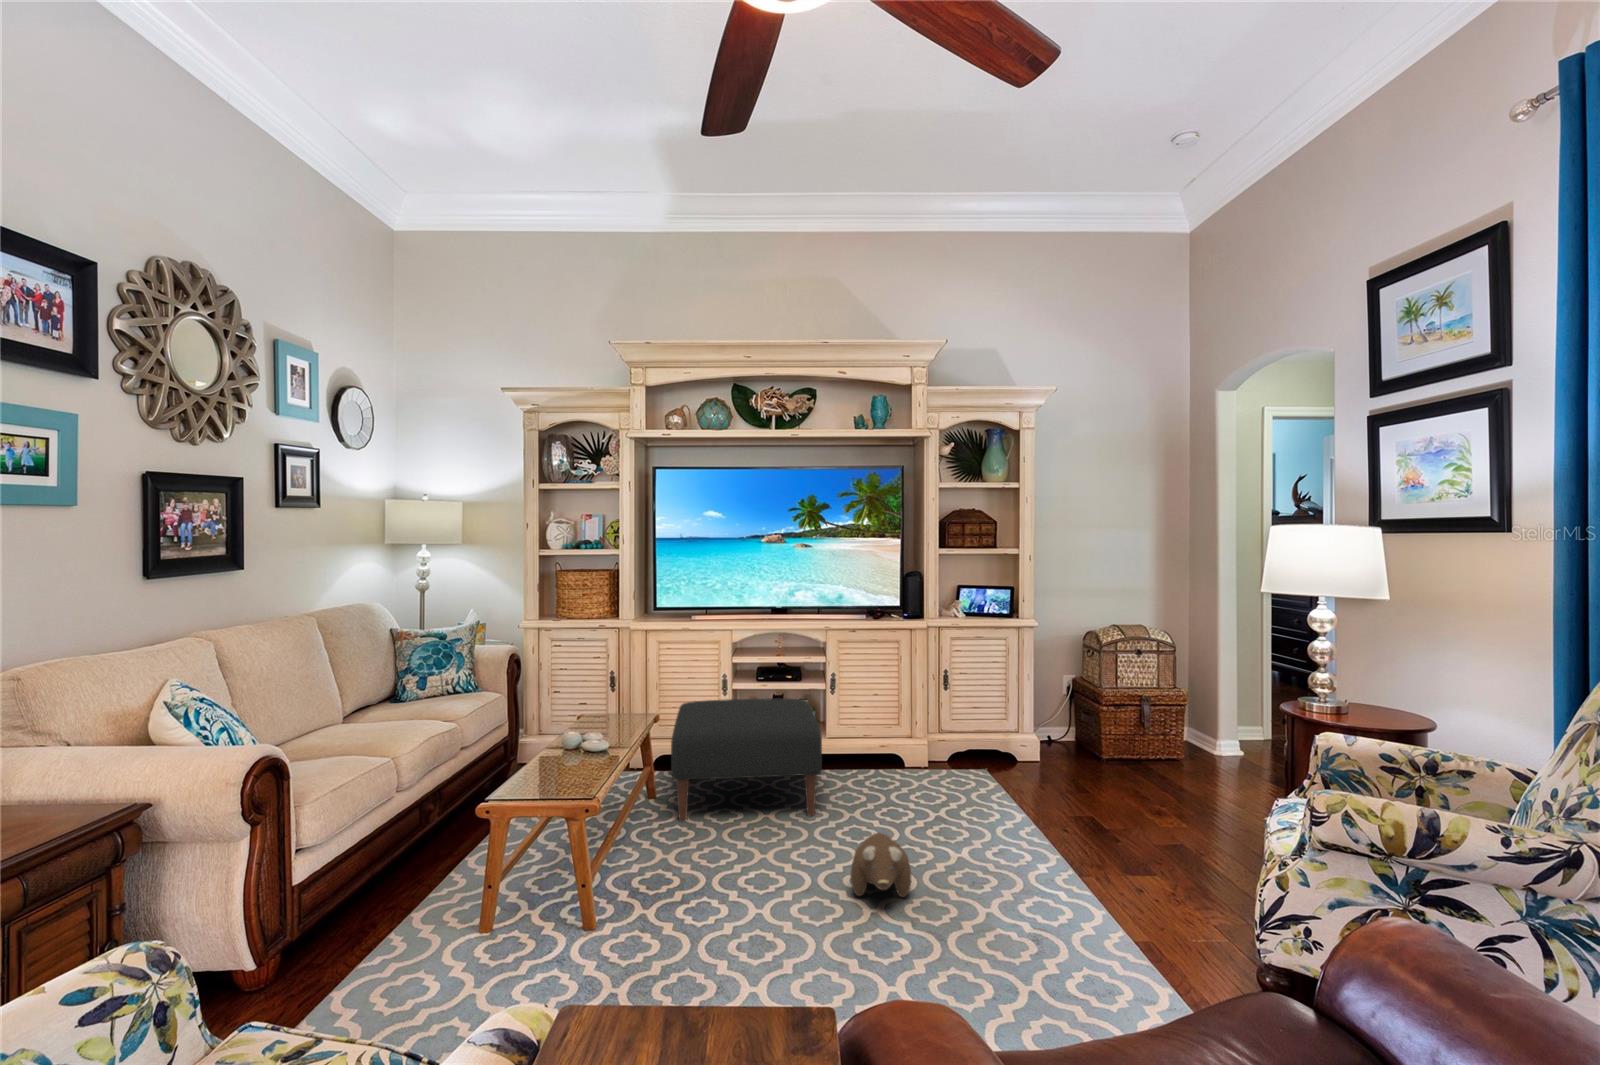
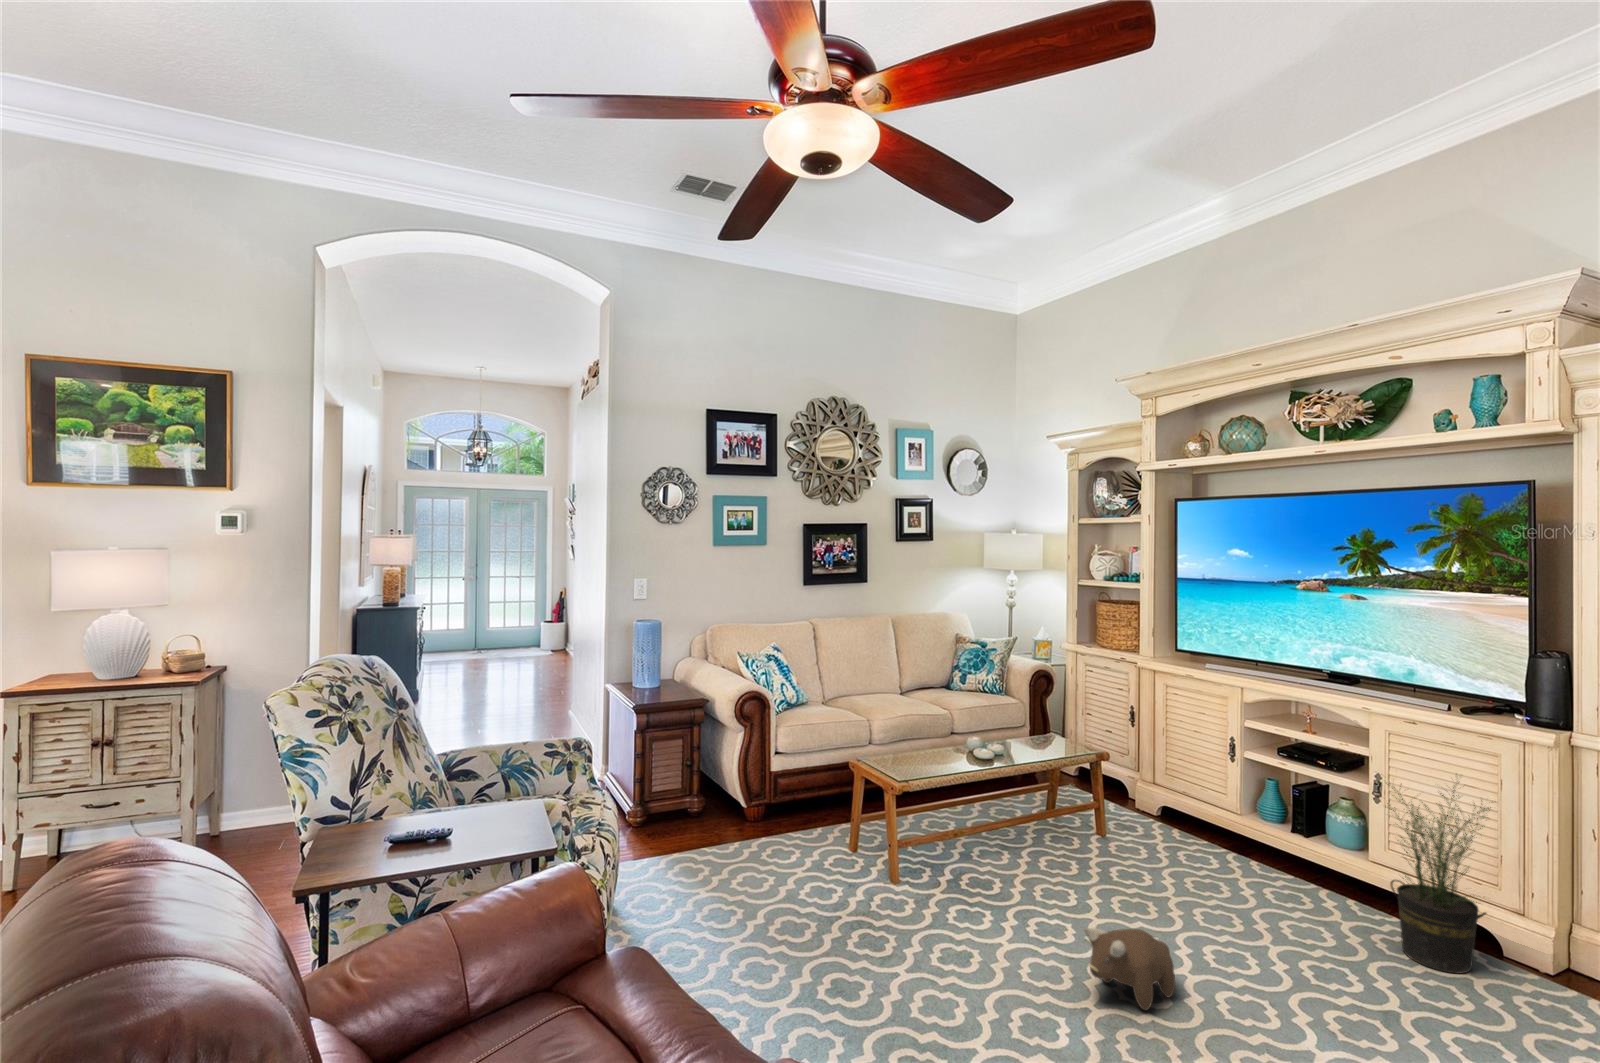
potted plant: none [865,654,948,786] -> present [1385,782,1491,973]
ottoman: present [671,698,822,822] -> none [1074,755,1305,918]

